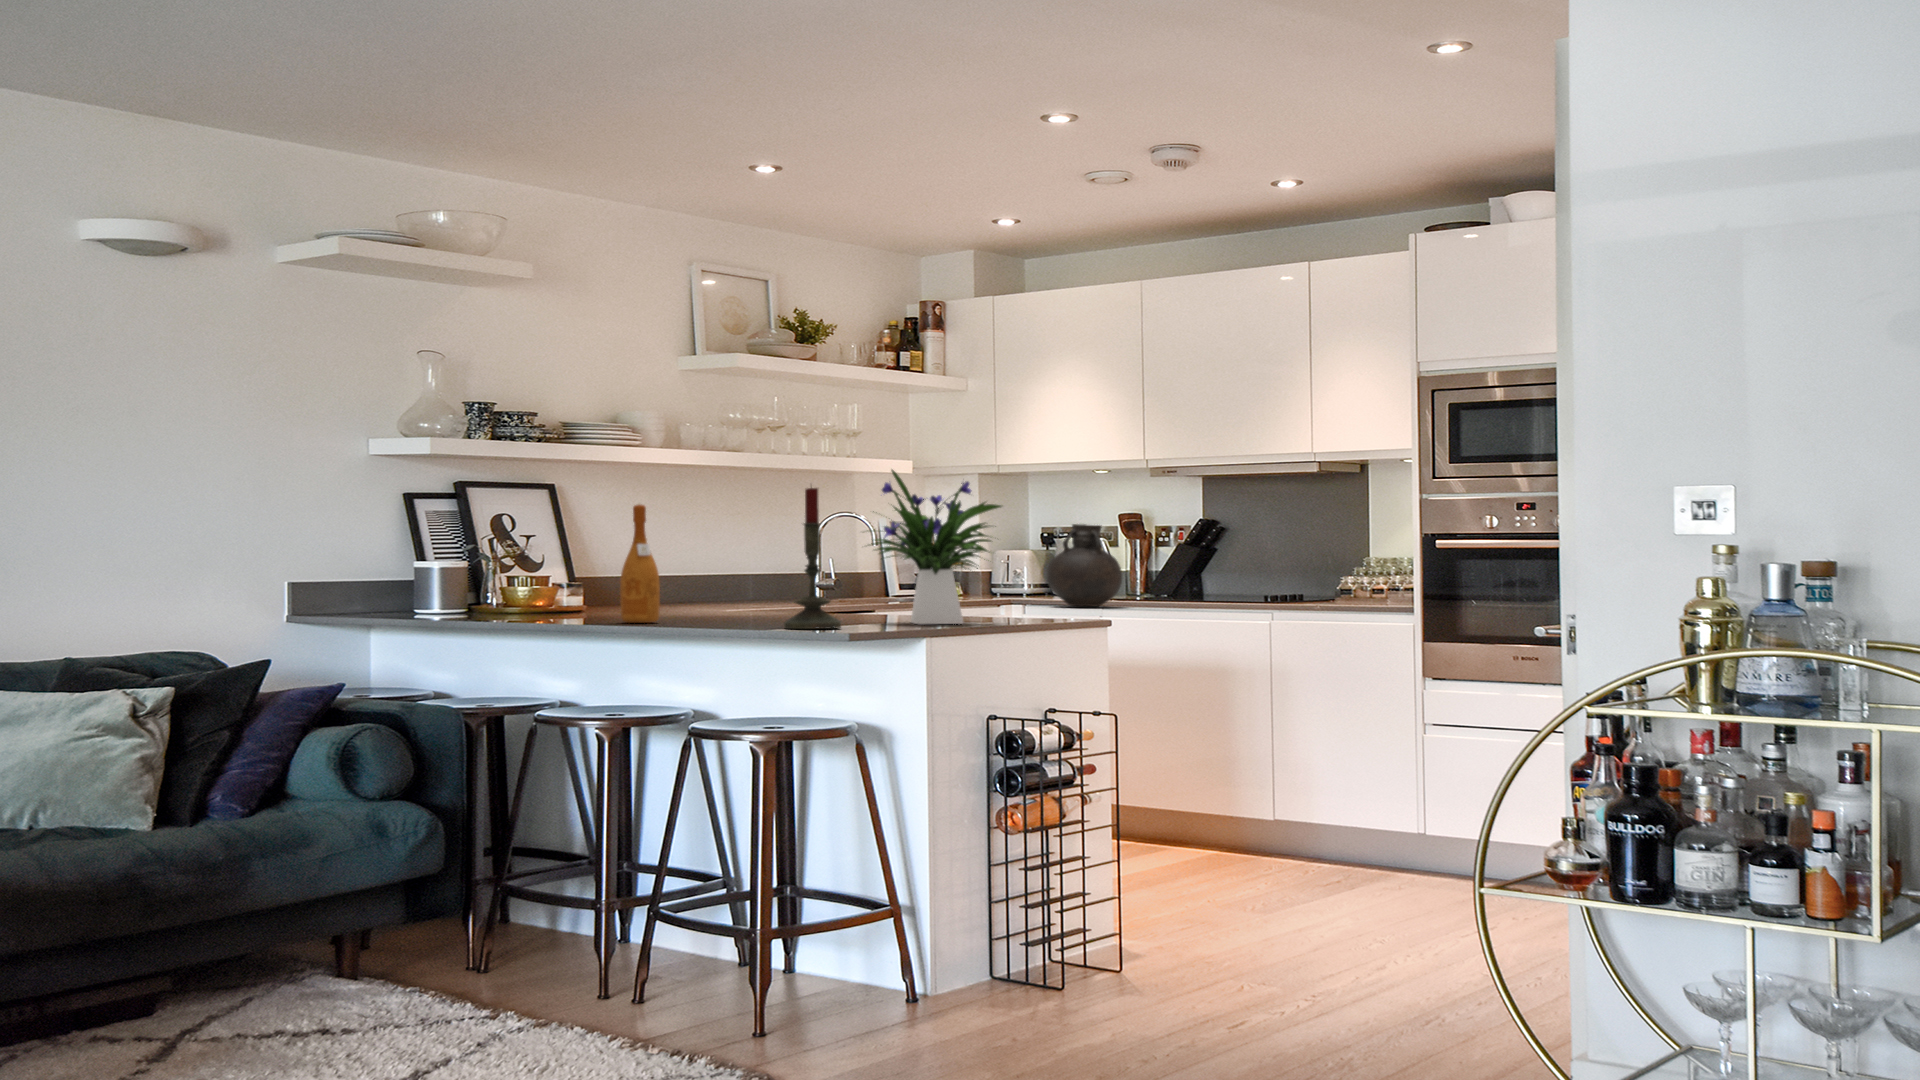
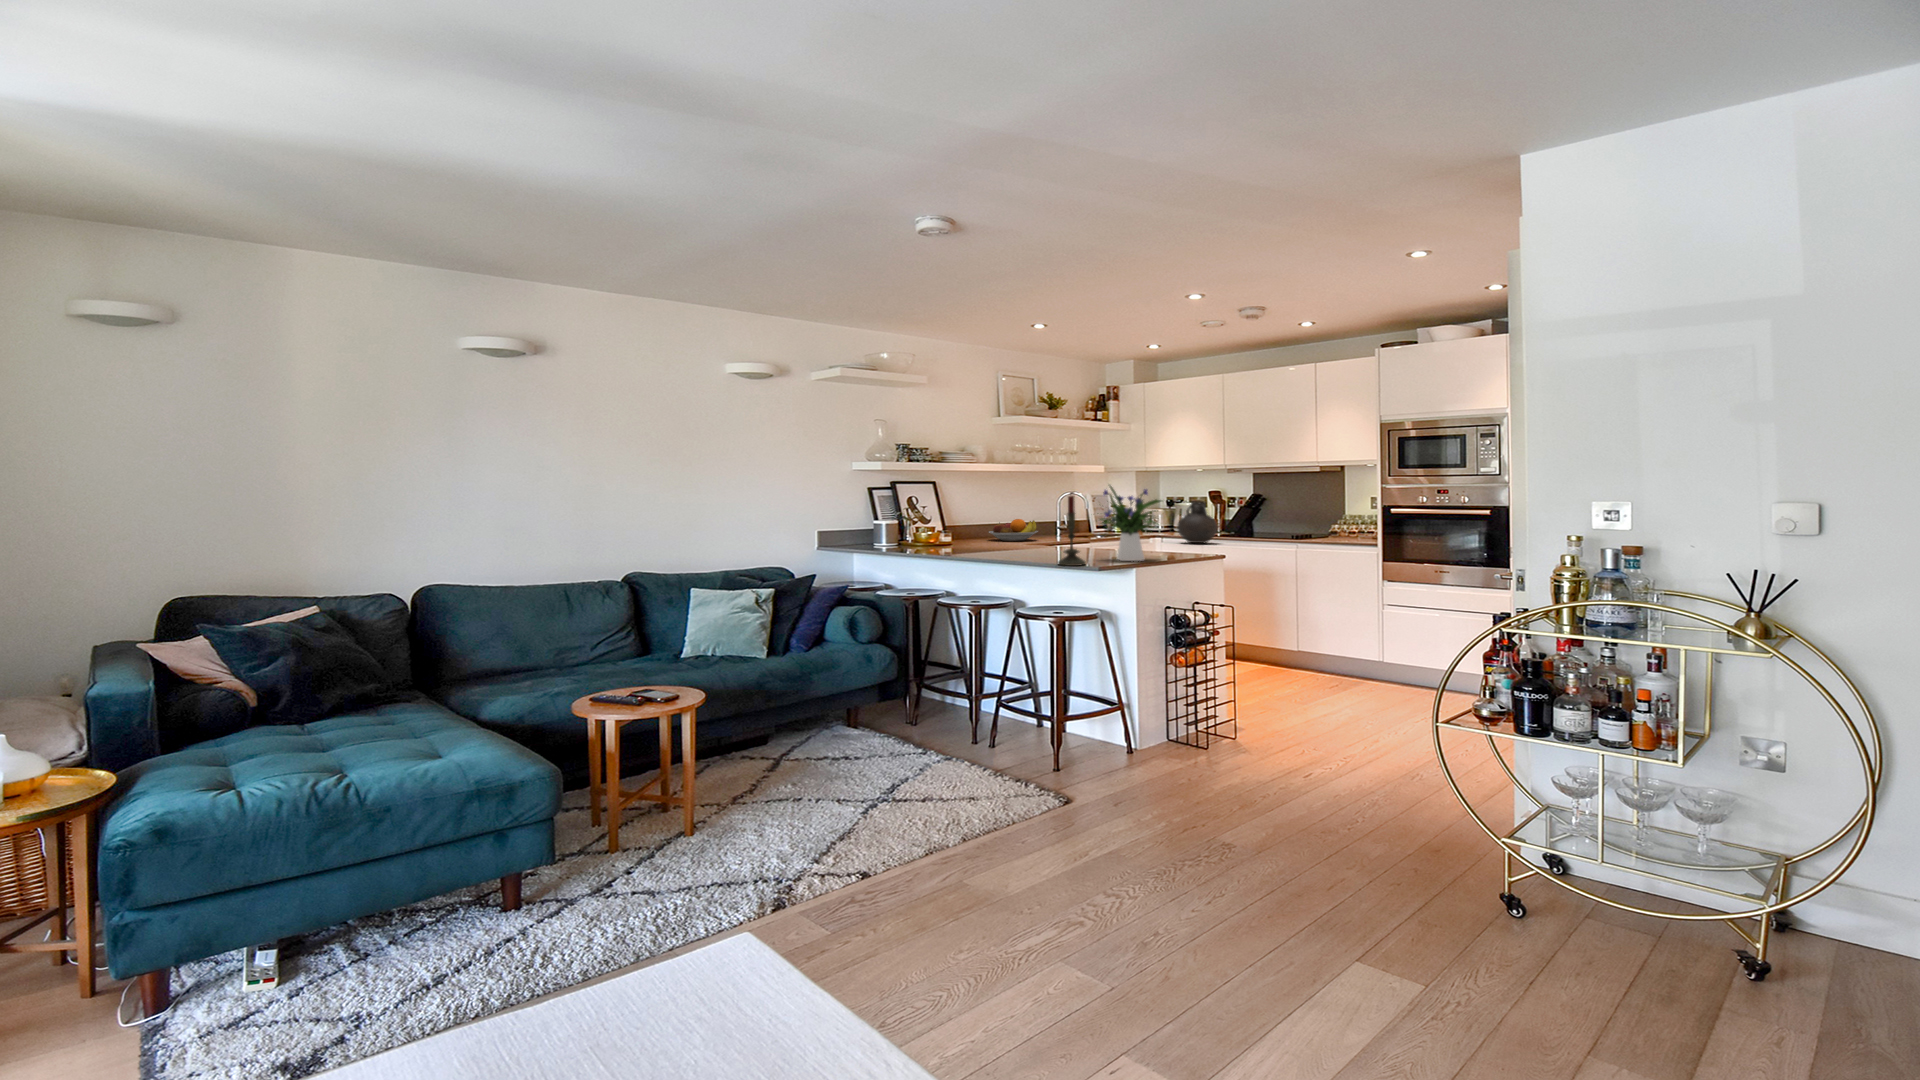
wine bottle: present [620,505,660,623] -> none [975,502,994,560]
fruit bowl: none [673,559,775,603] -> present [989,519,1038,541]

